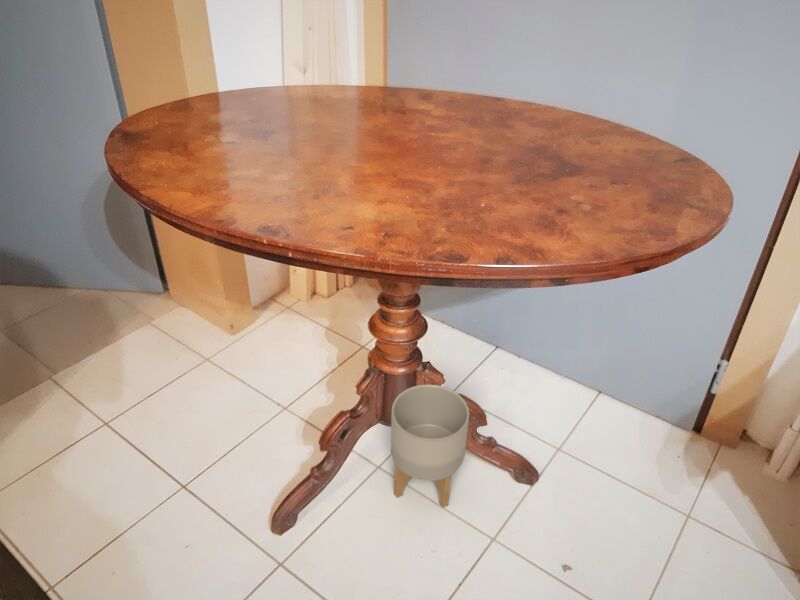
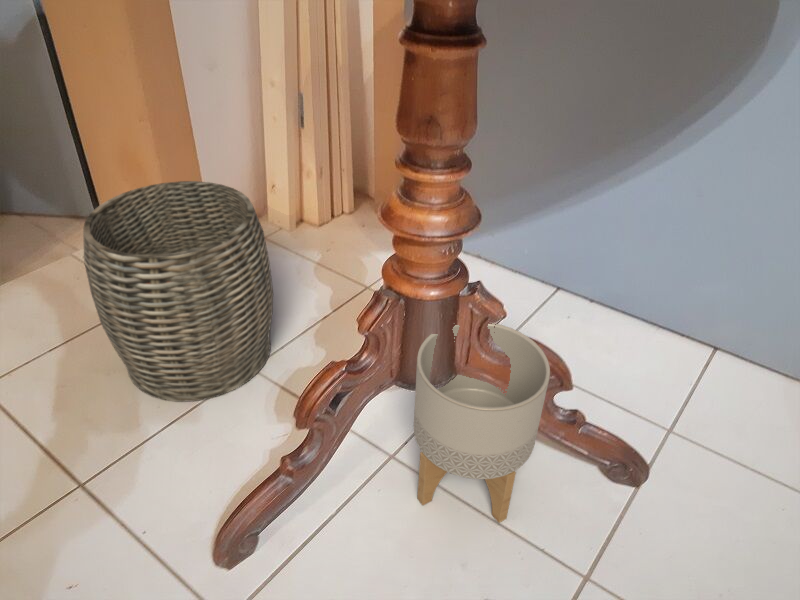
woven basket: none [182,286,299,432] -> present [83,181,273,402]

